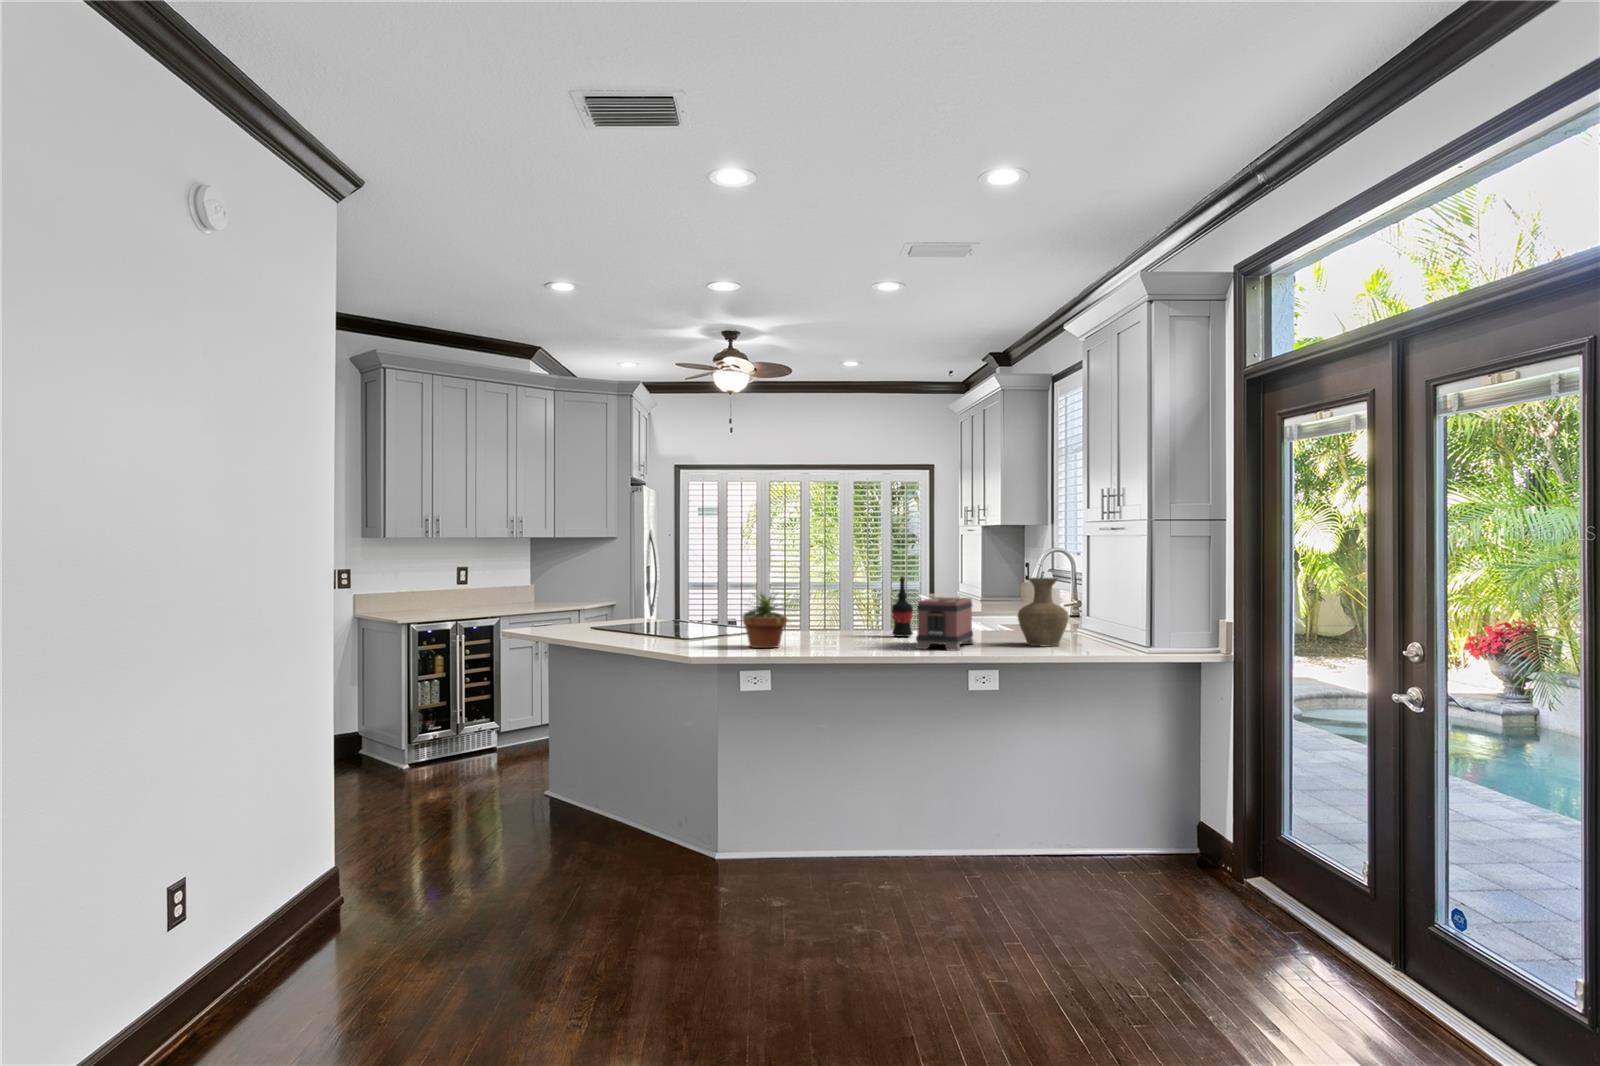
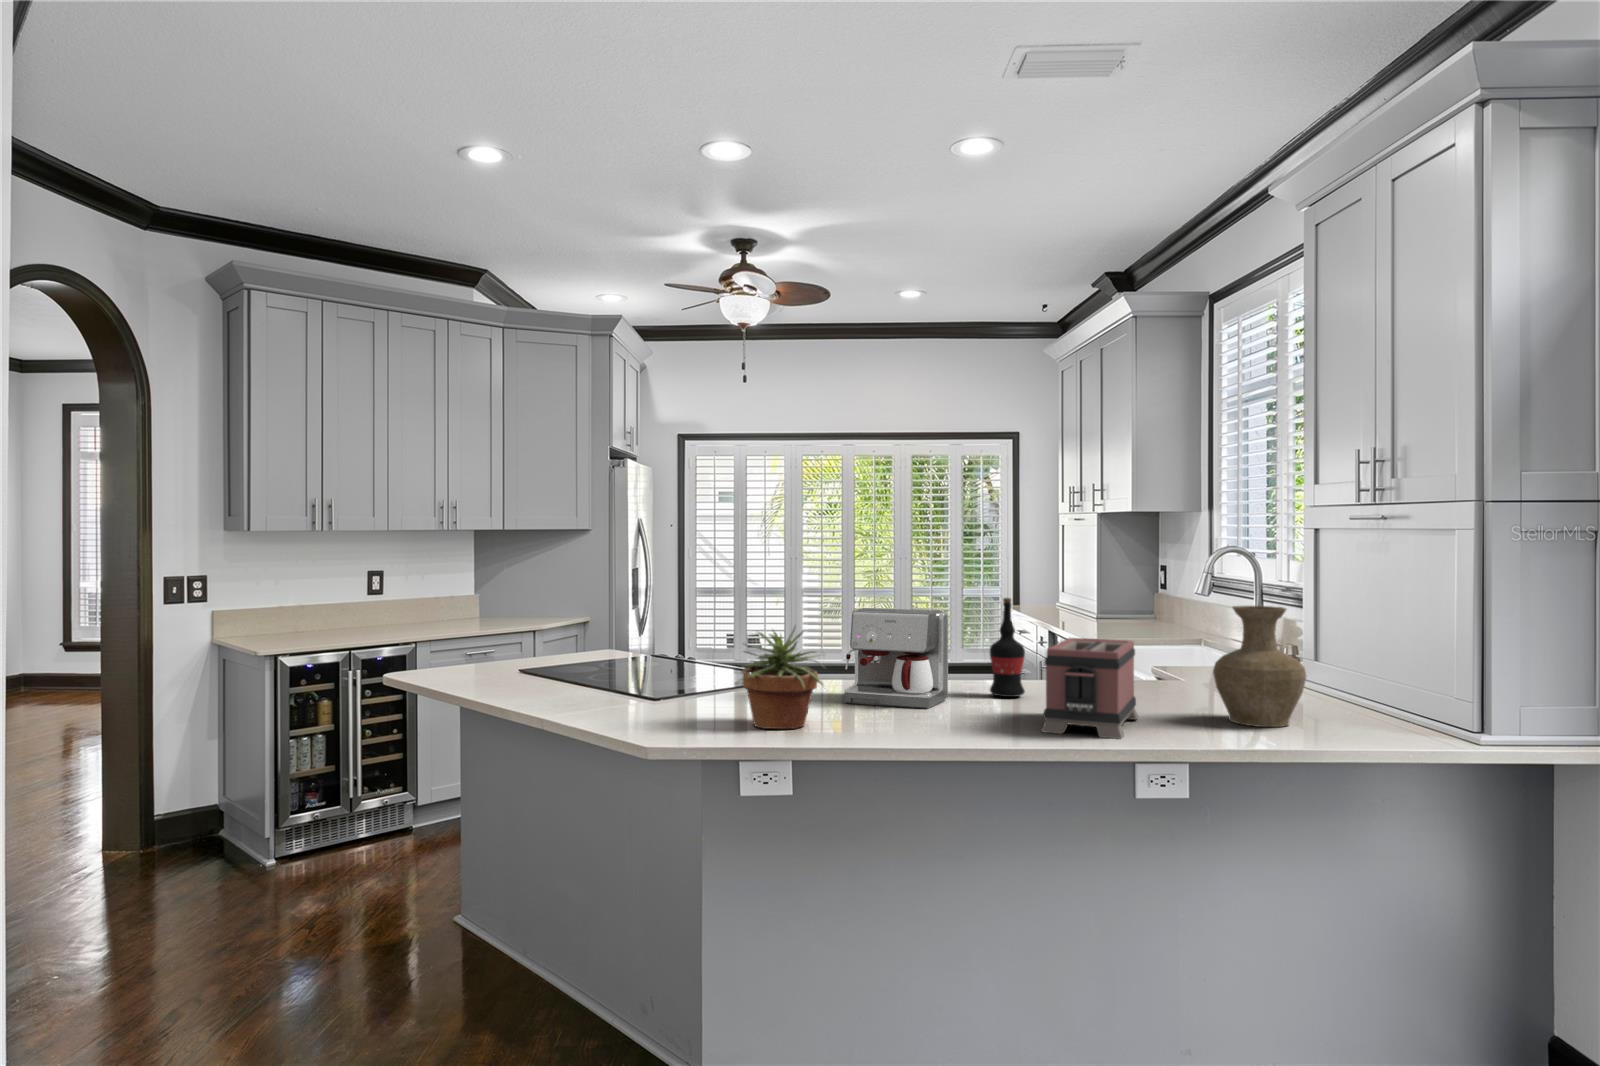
coffee maker: none [802,583,866,641] -> present [845,608,948,709]

